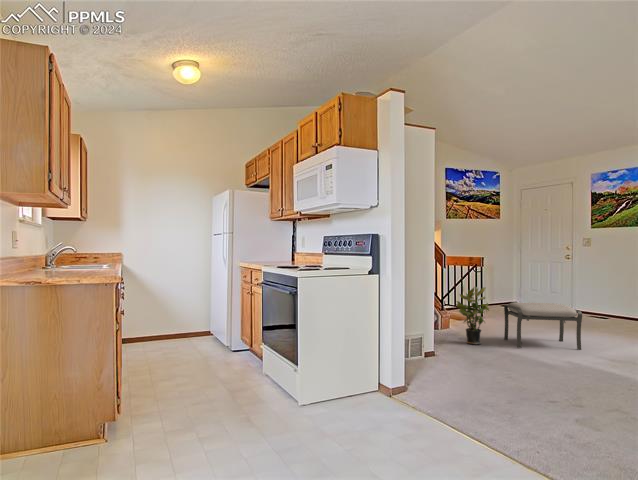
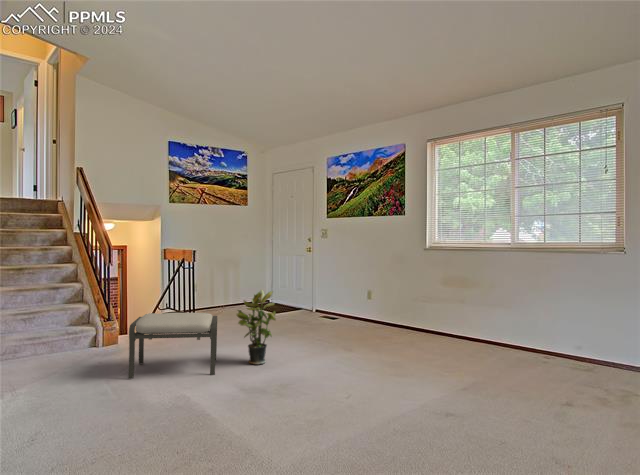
potted plant: present [456,287,489,345] -> present [237,290,276,365]

